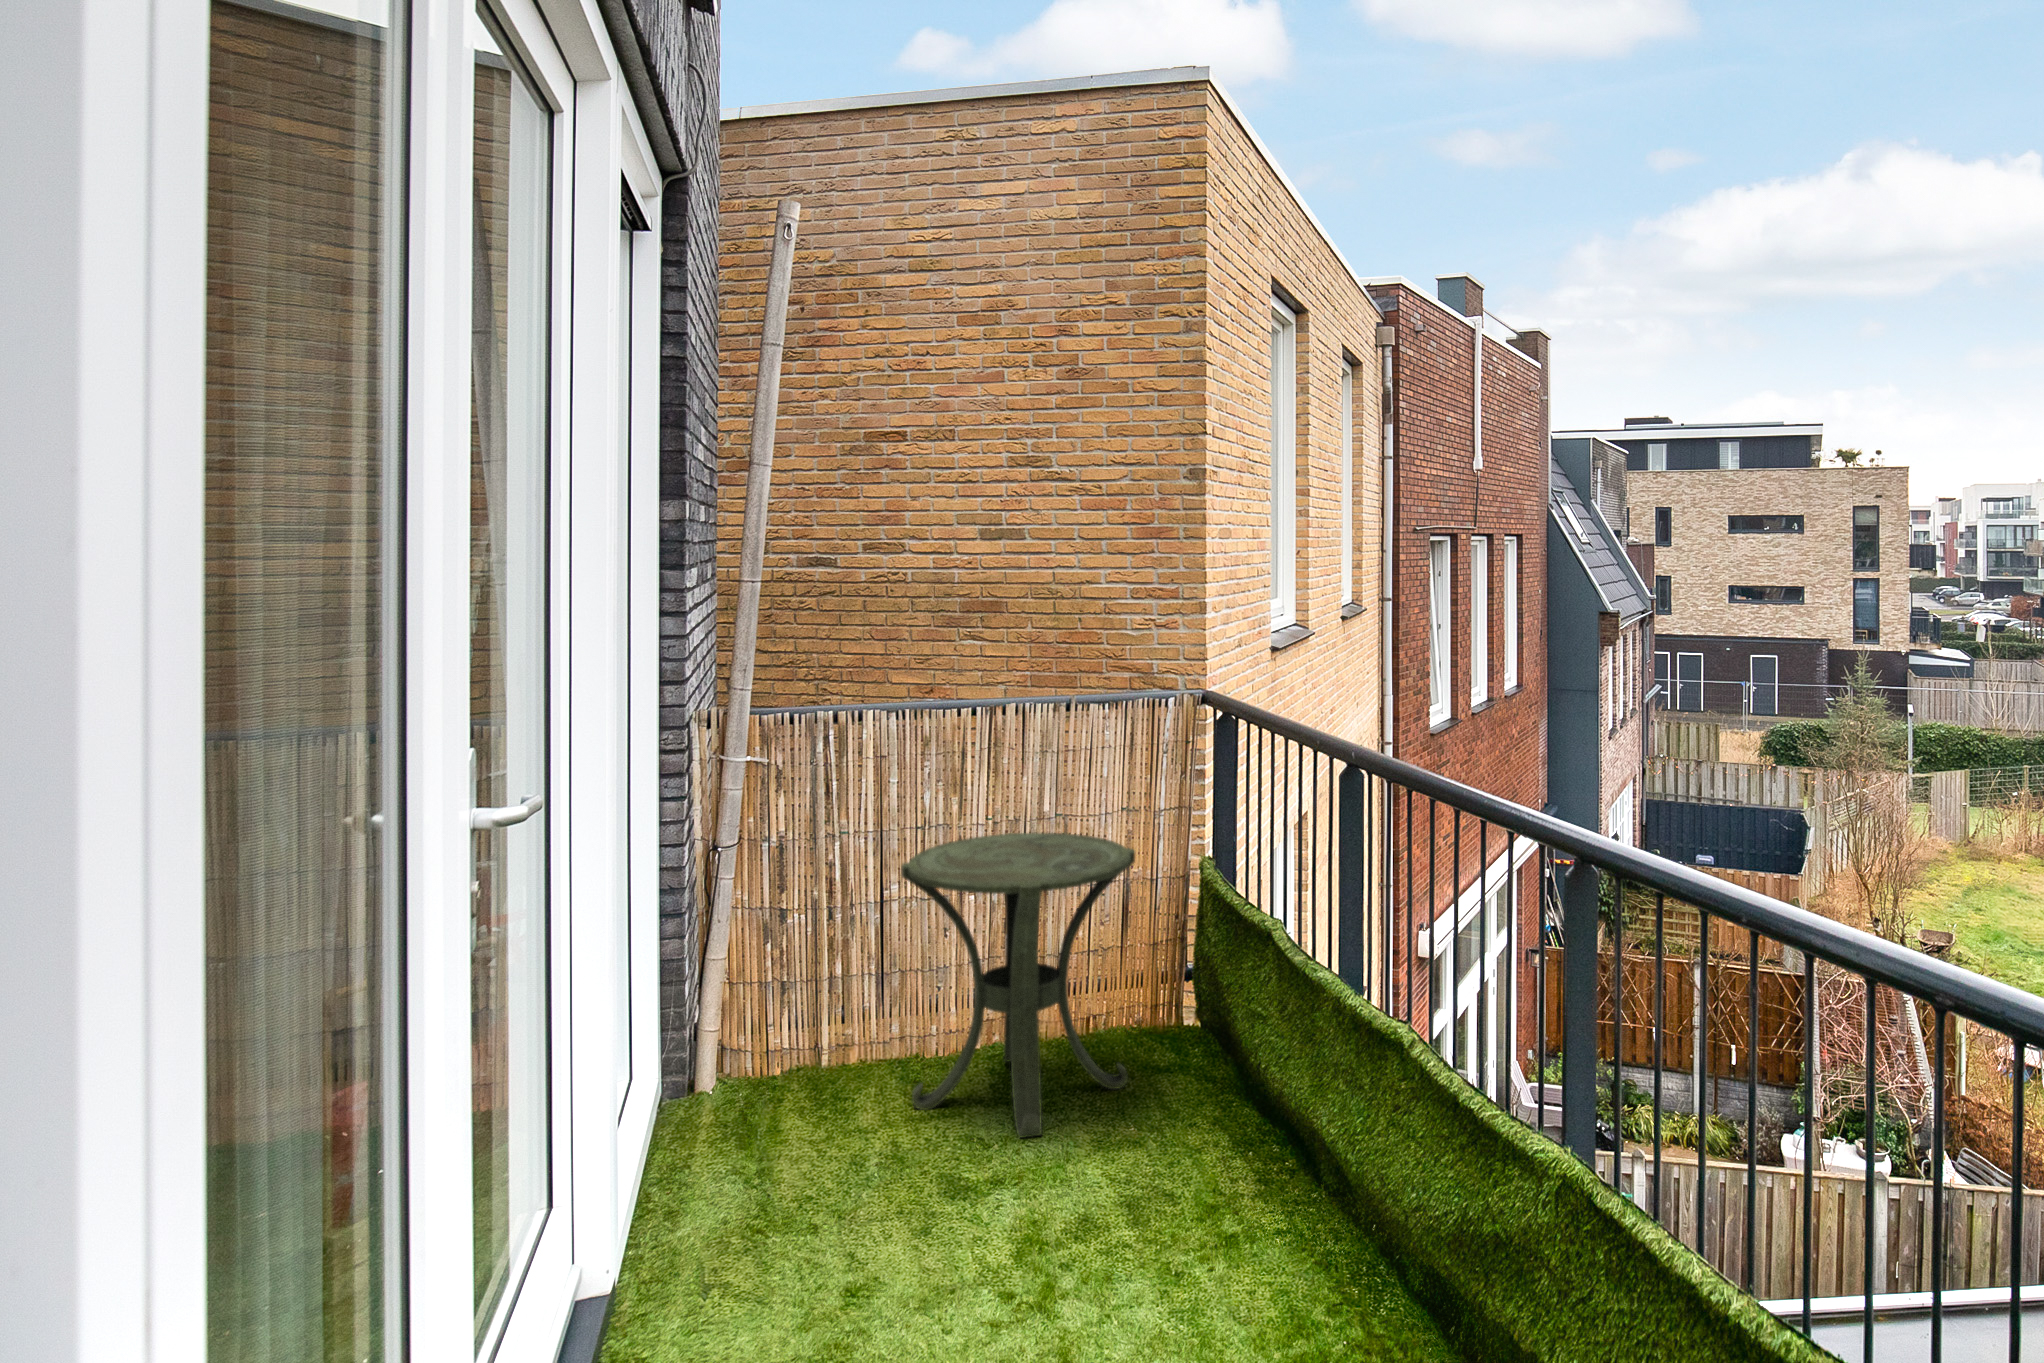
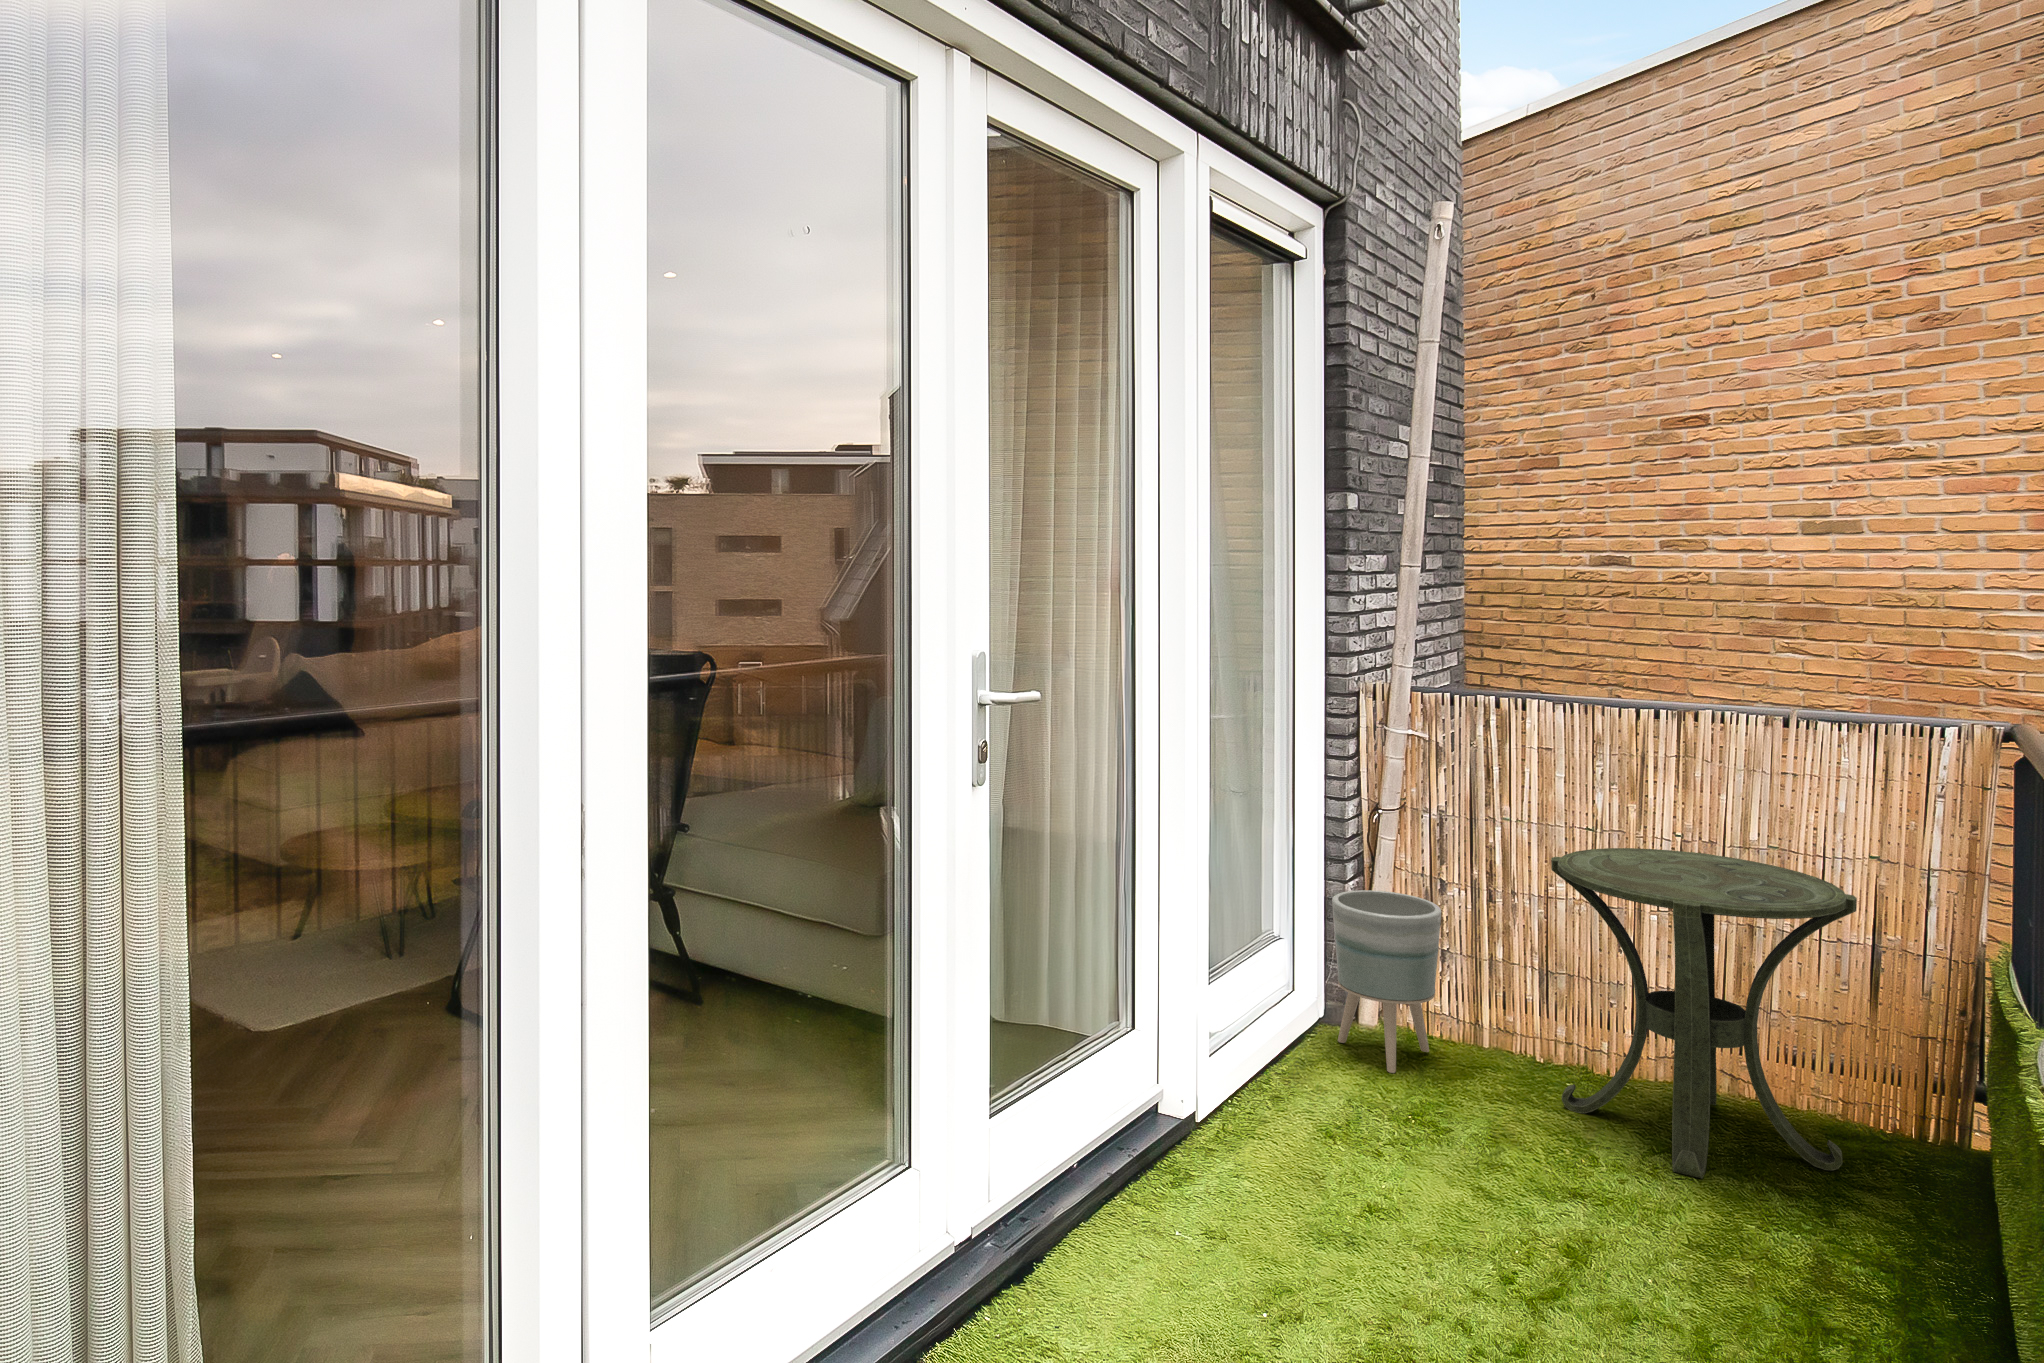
planter: none [676,933,793,1133] -> present [1332,890,1441,1073]

